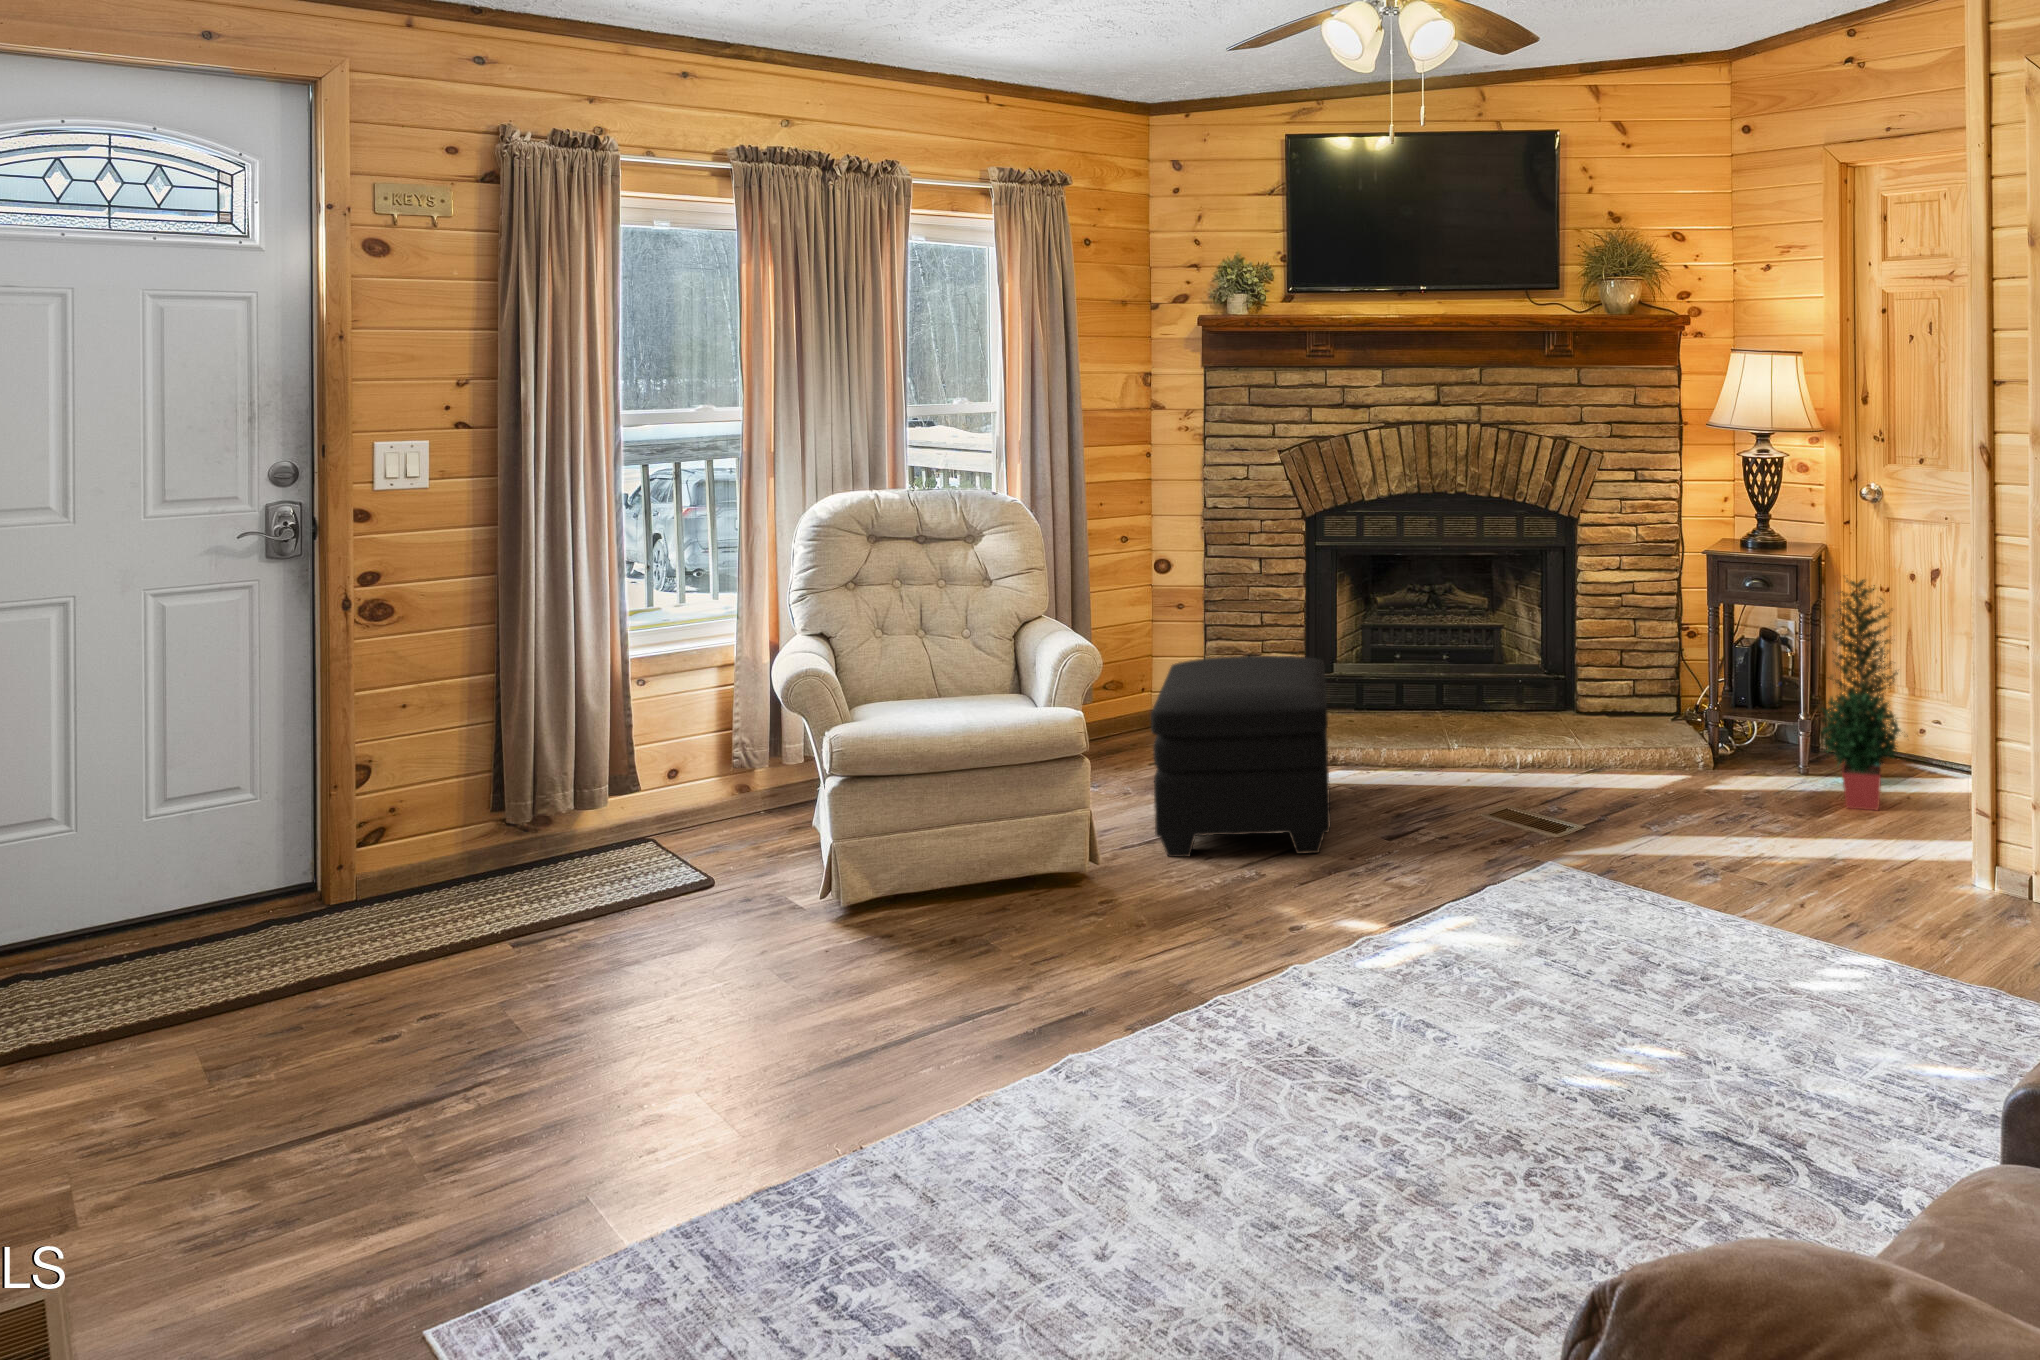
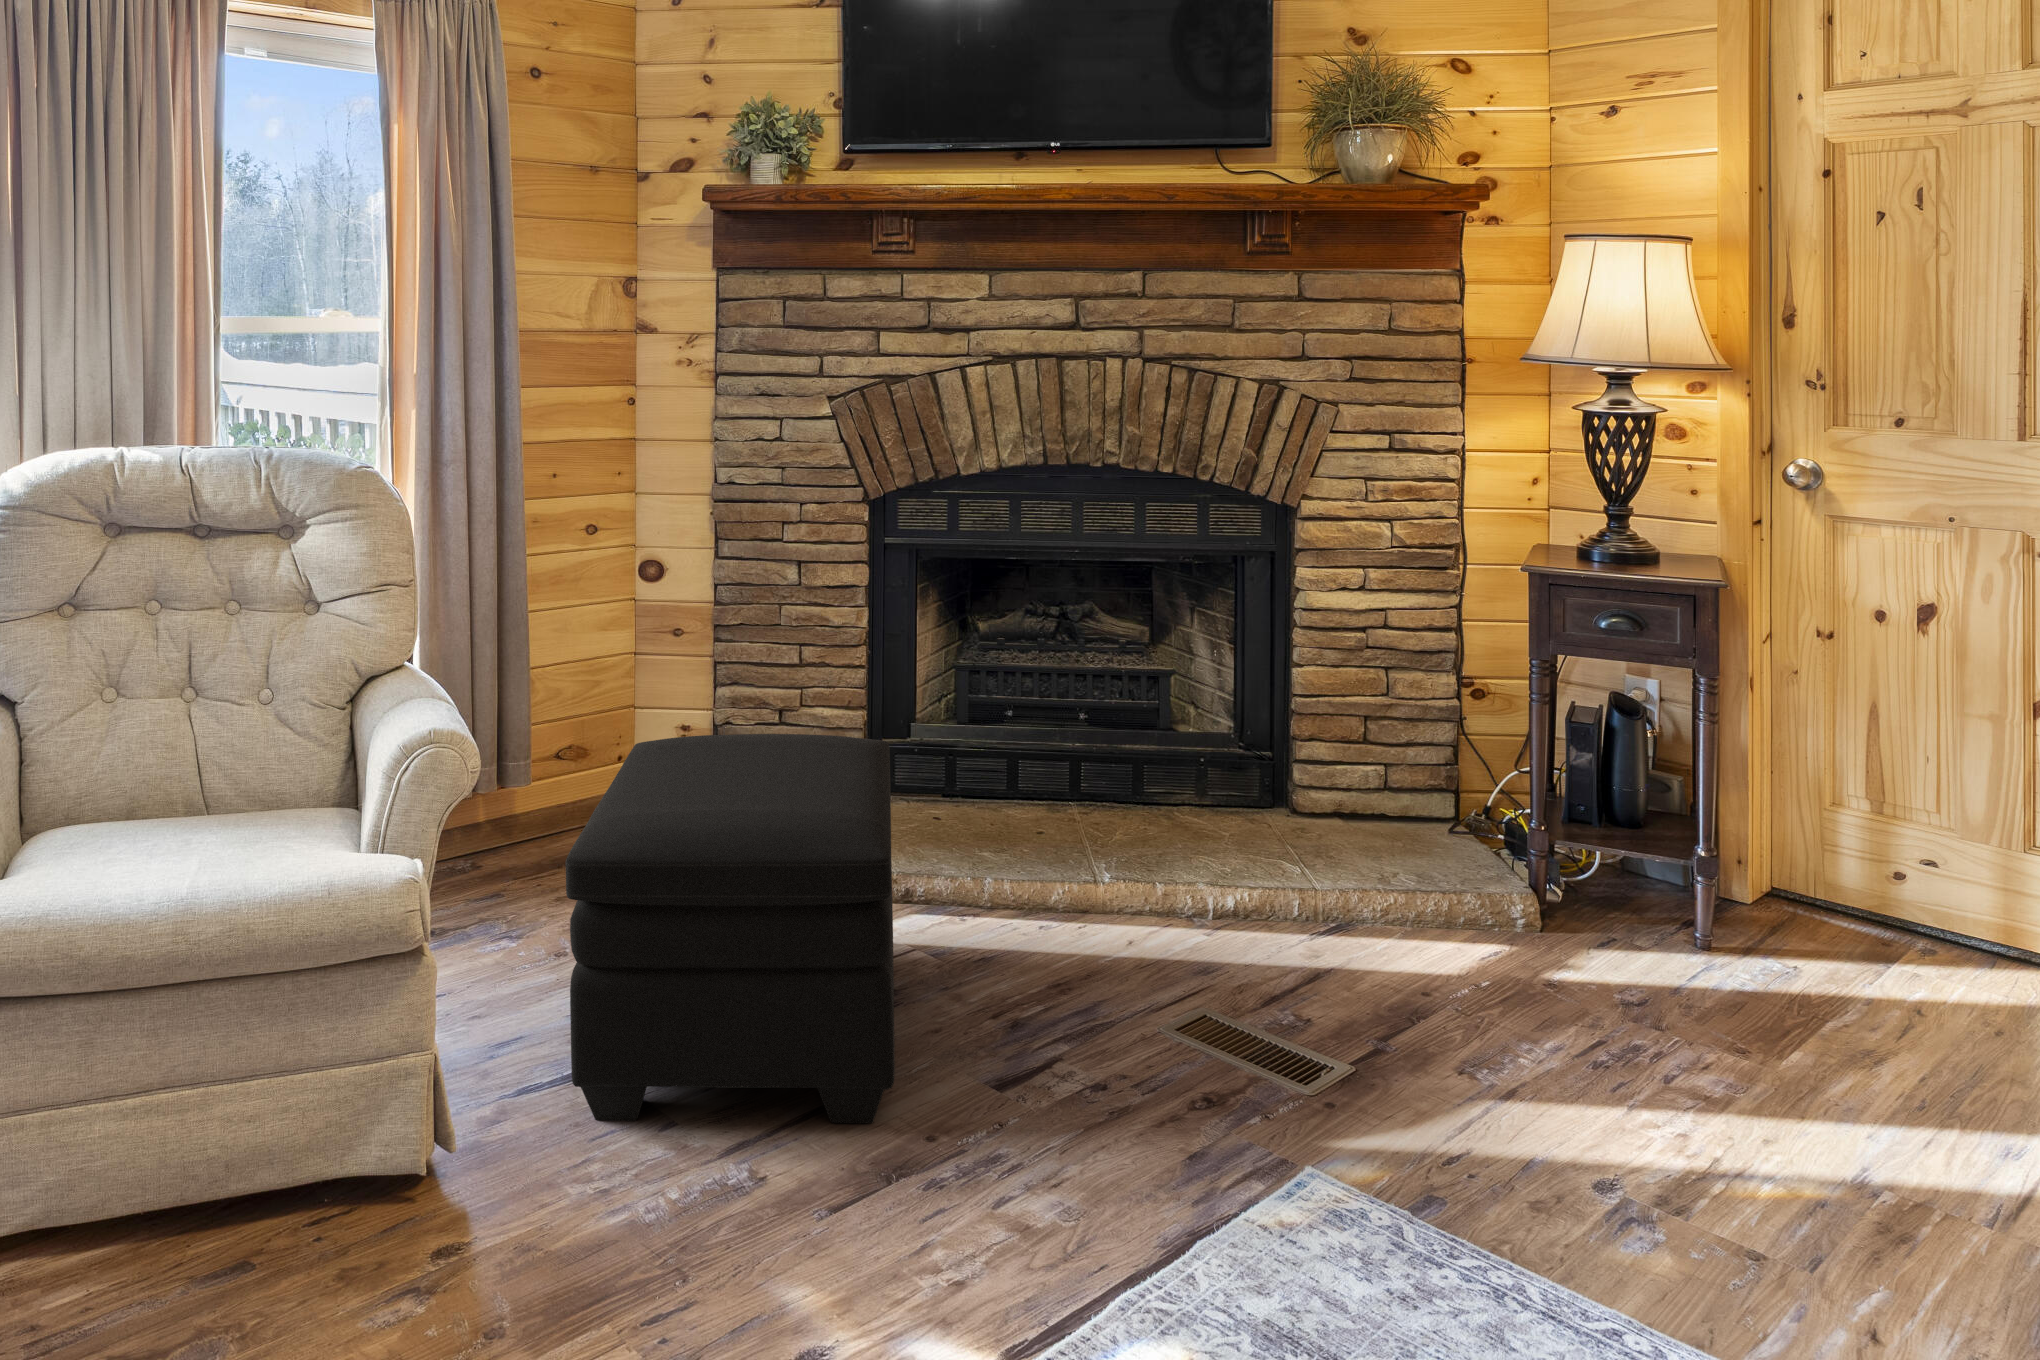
potted plant: present [1821,580,1908,810] -> none [1728,609,1938,1047]

